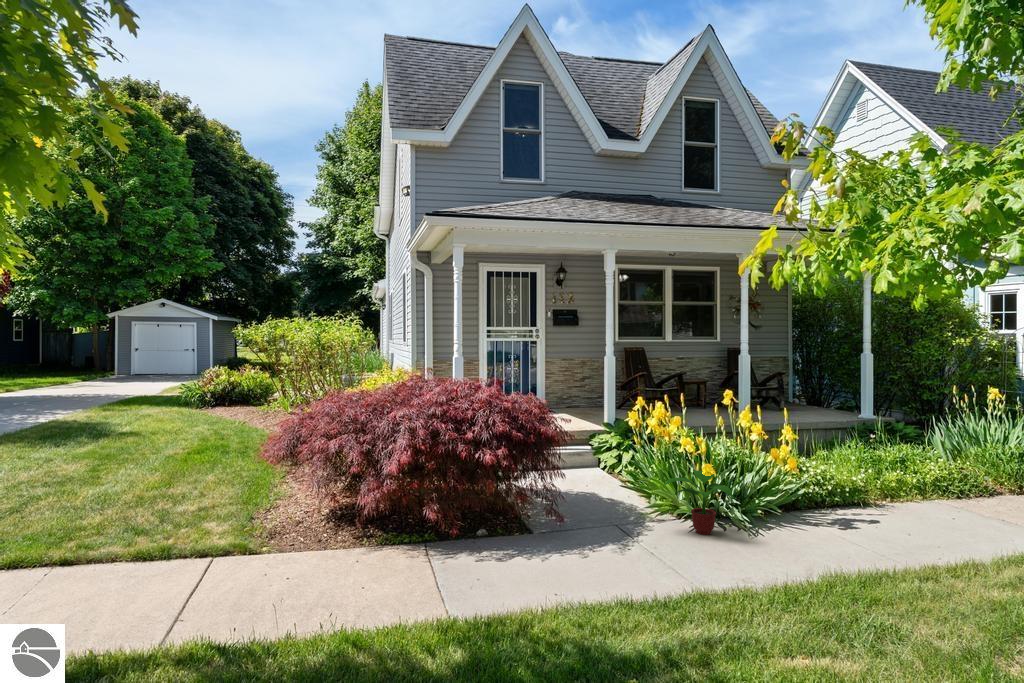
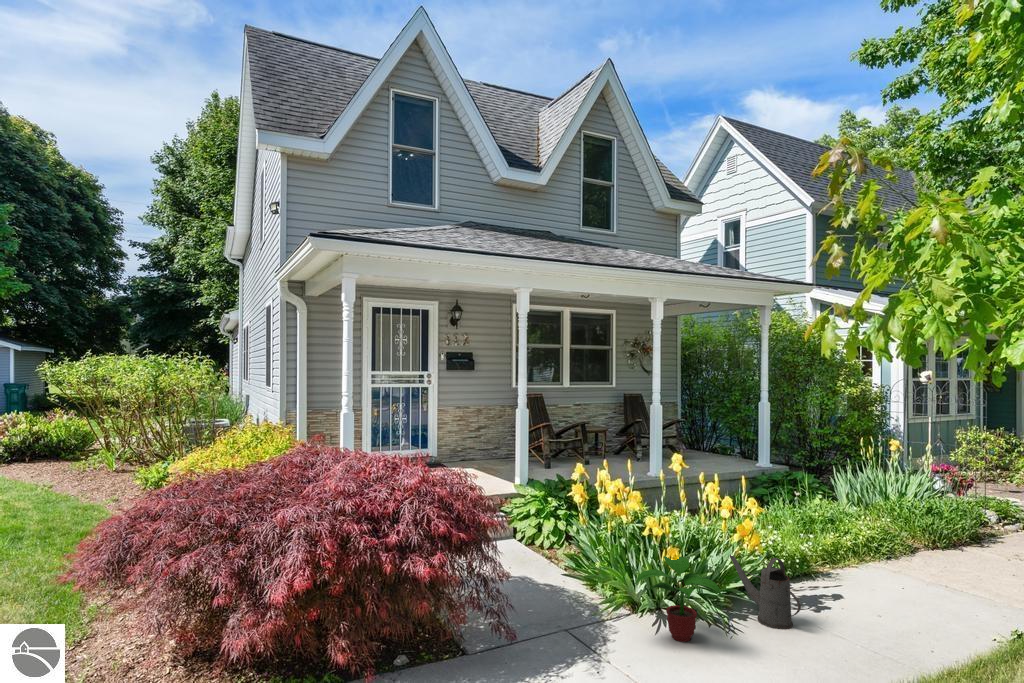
watering can: none [763,475,814,536] -> present [730,554,801,629]

